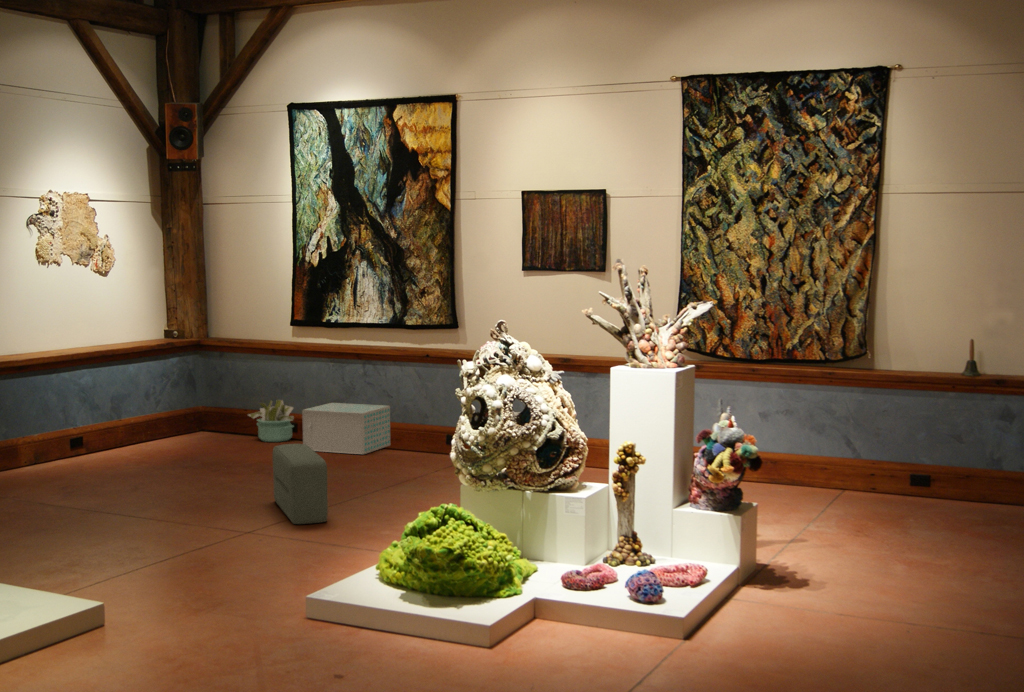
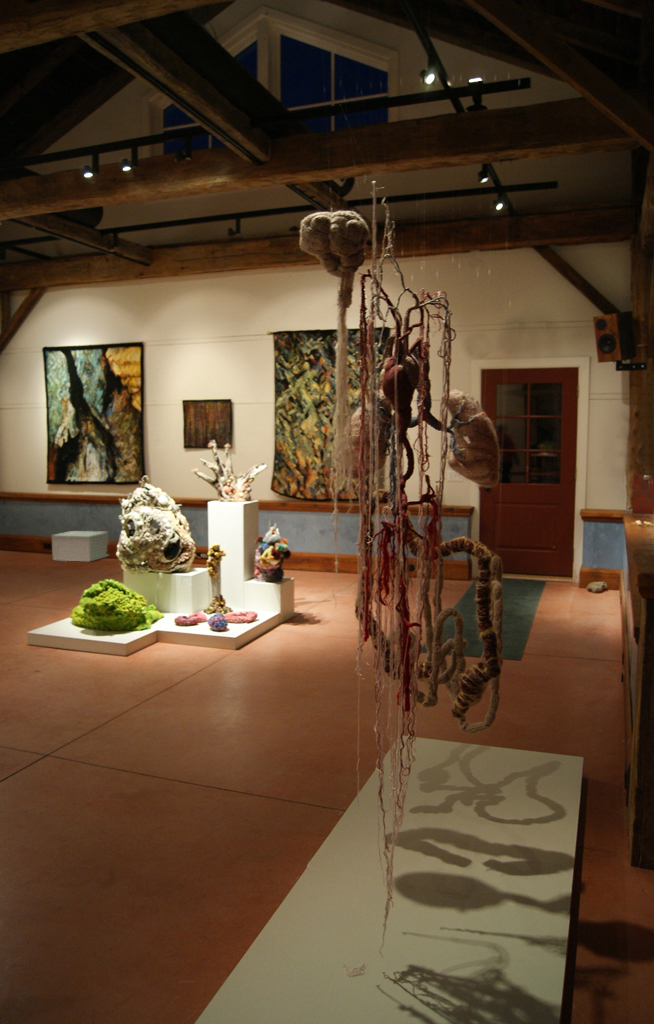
decorative plant: present [249,400,294,442] -> none [18,530,49,556]
pouf: present [272,444,328,524] -> none [23,553,54,600]

